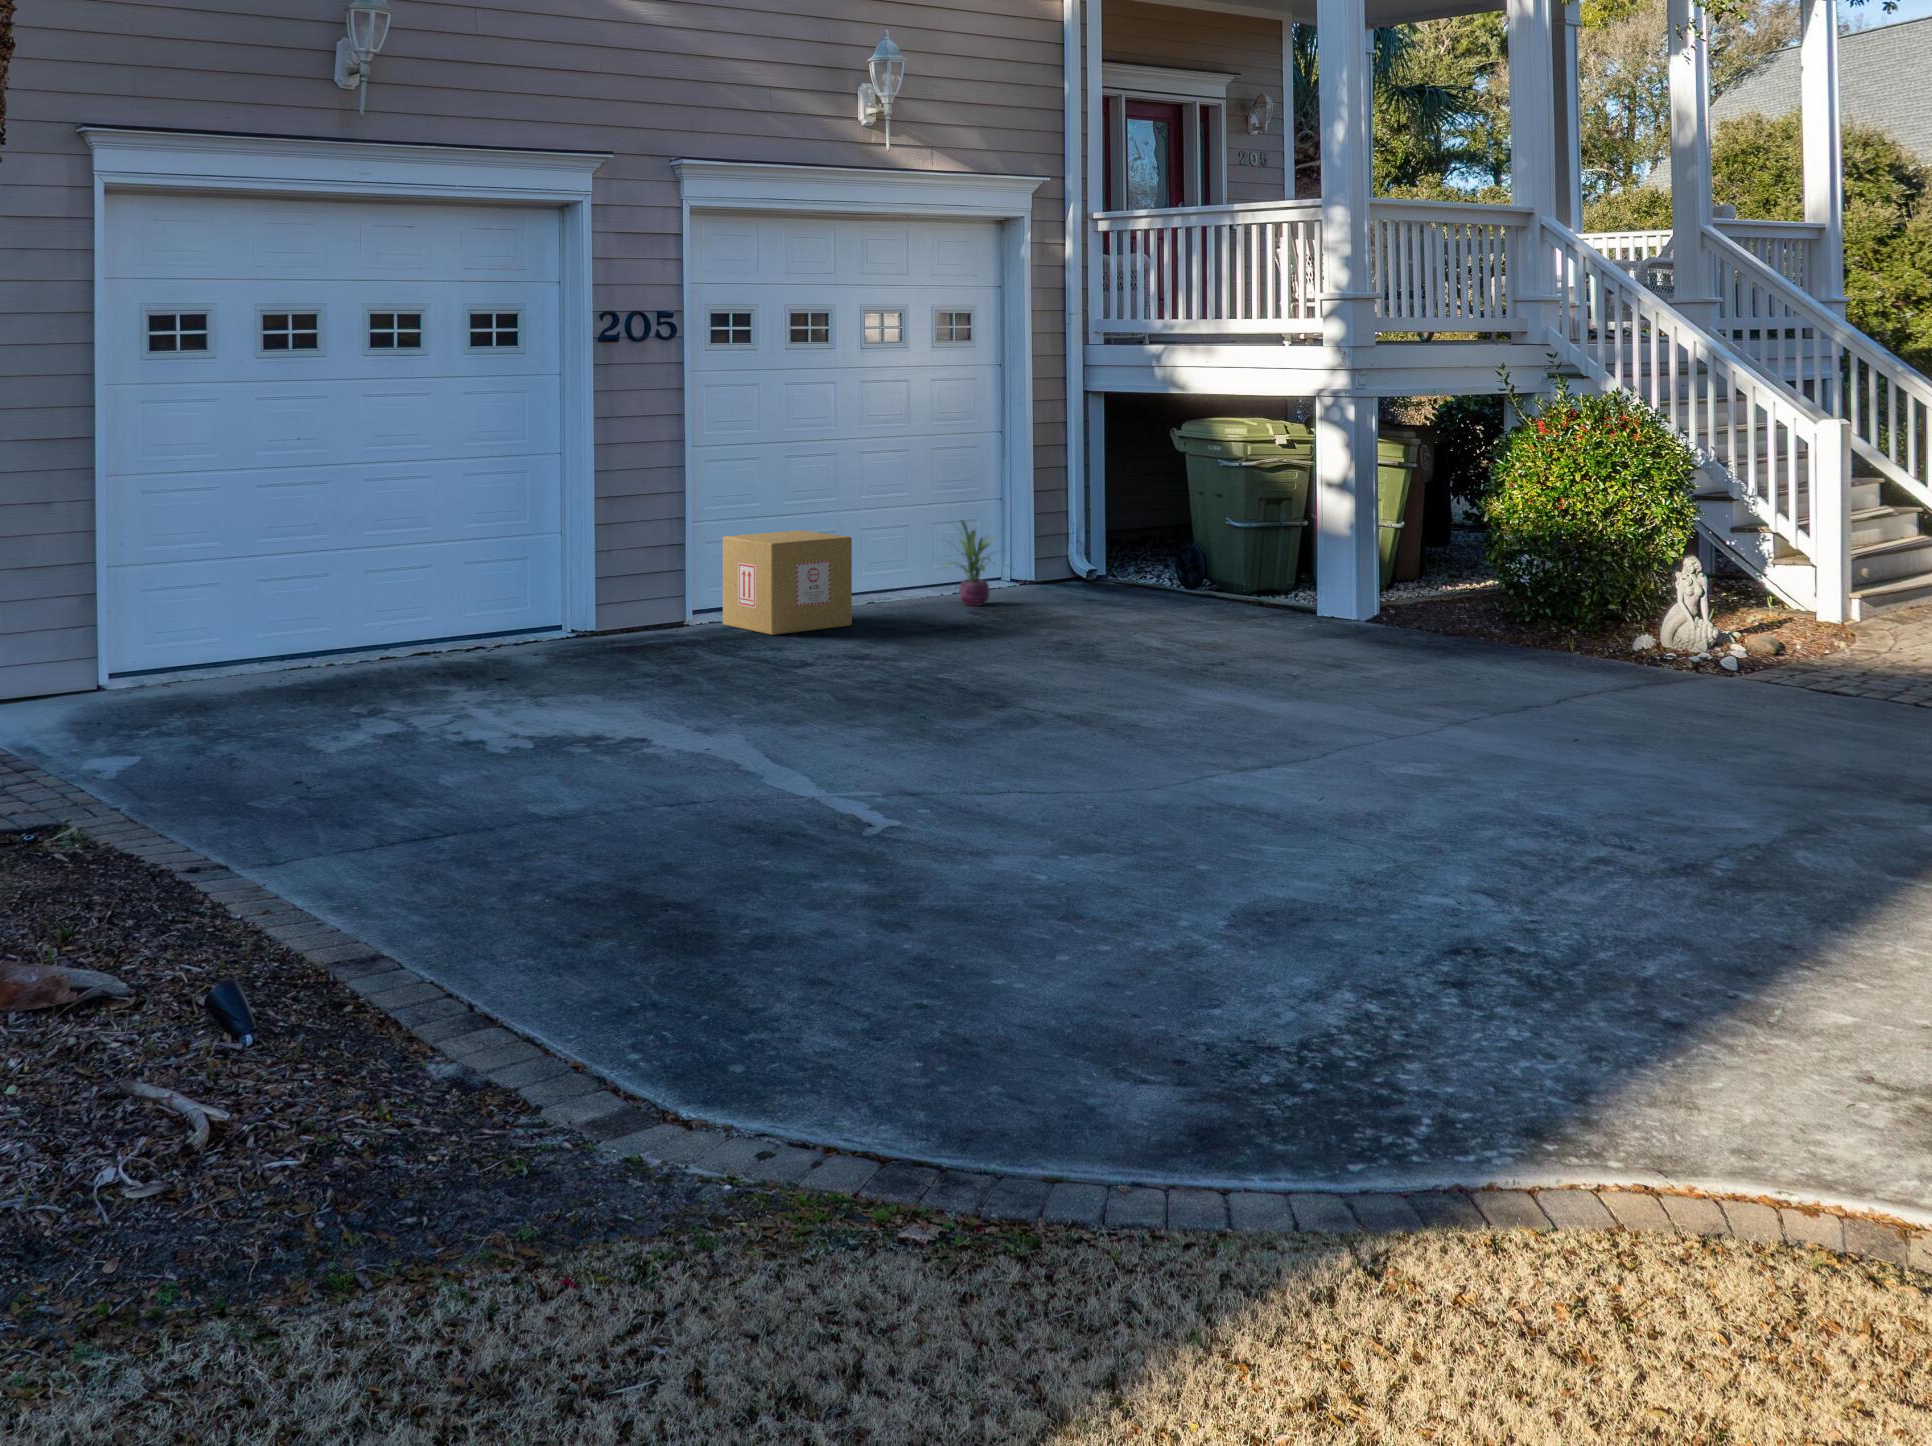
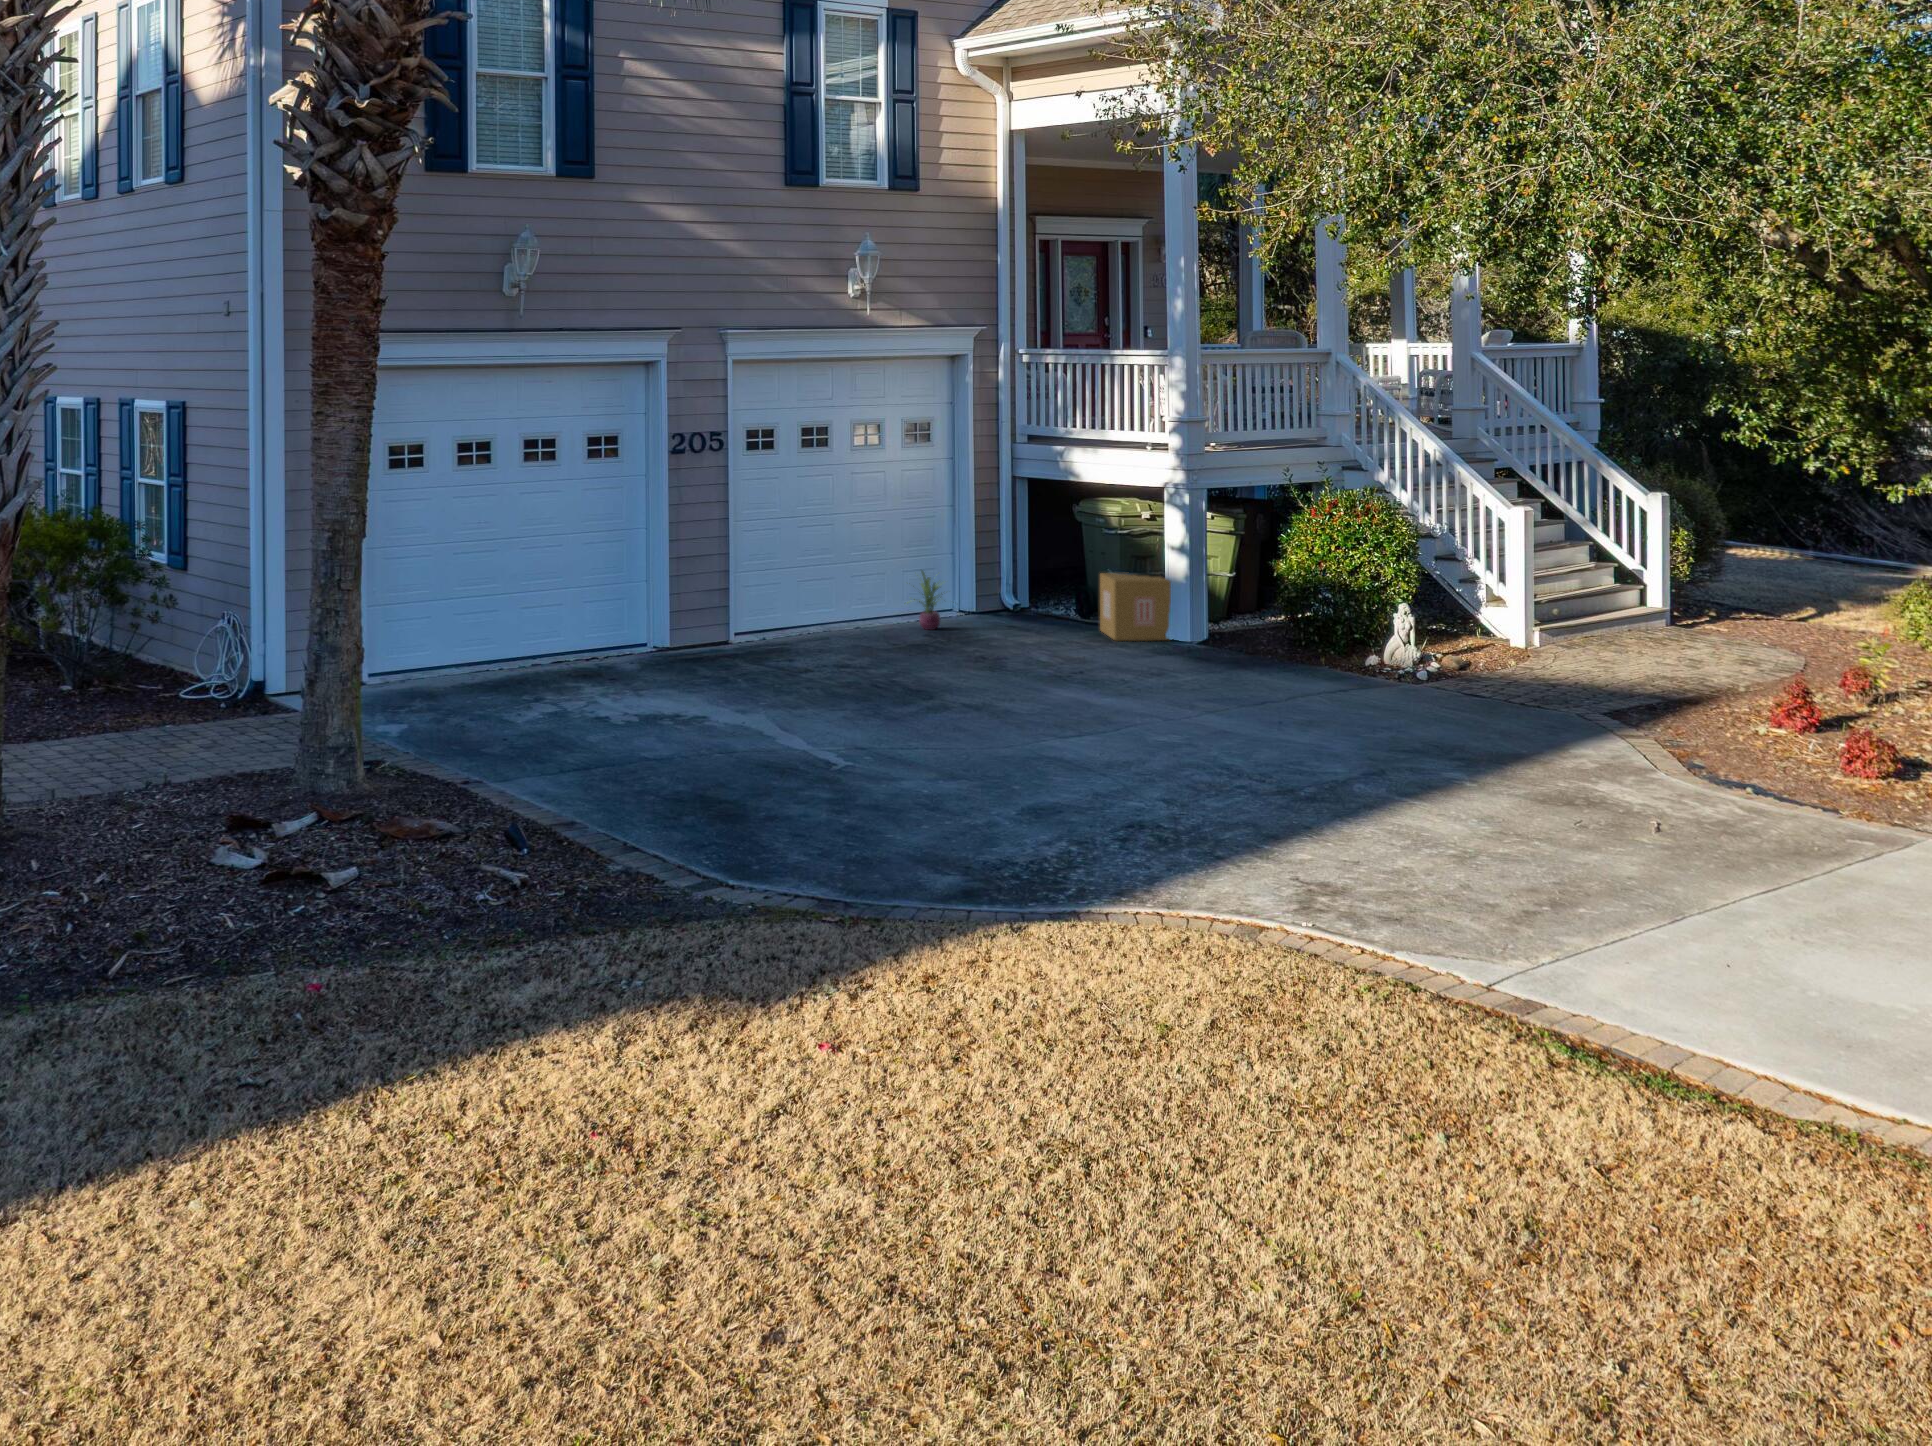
cardboard box: present [723,530,852,635] -> present [1100,573,1171,641]

